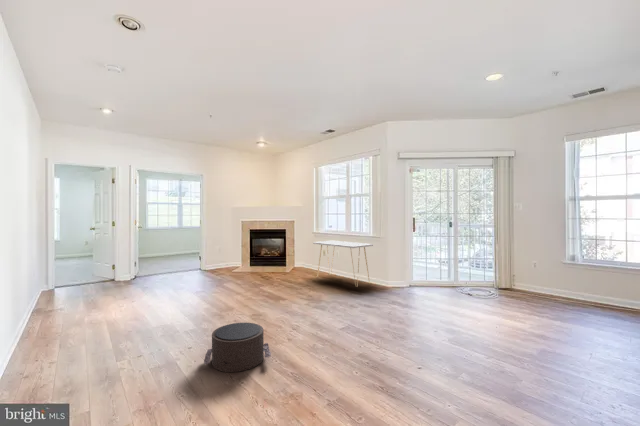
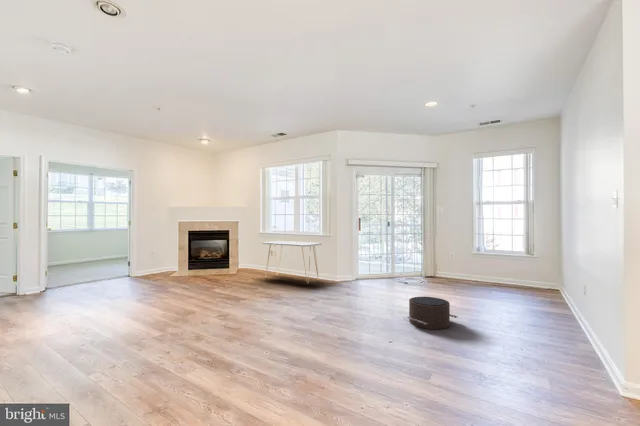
pouf: present [204,323,271,372] -> present [408,297,457,329]

